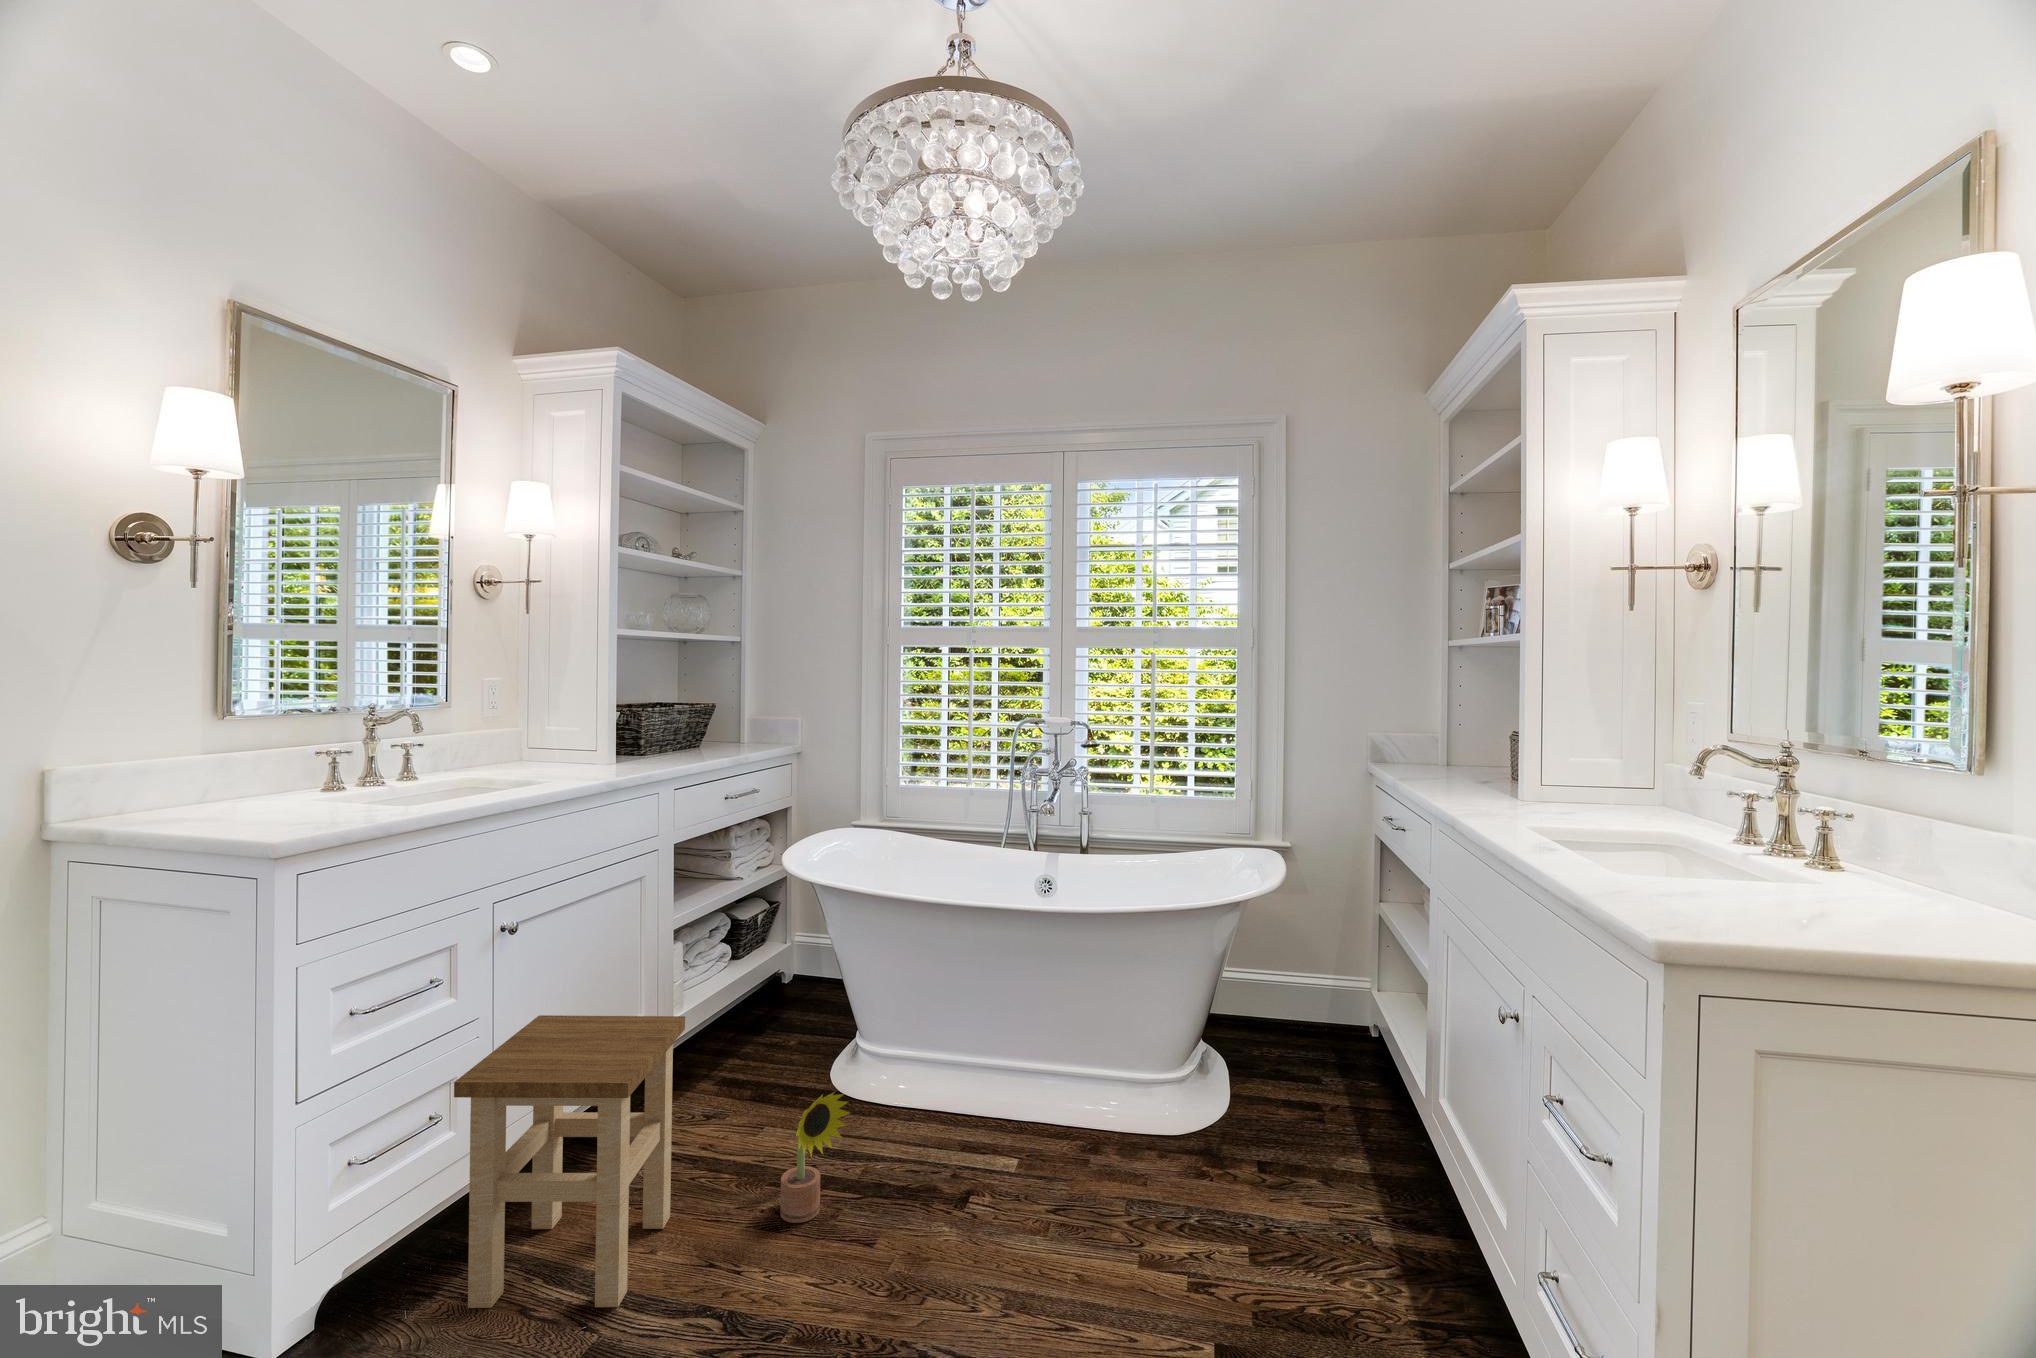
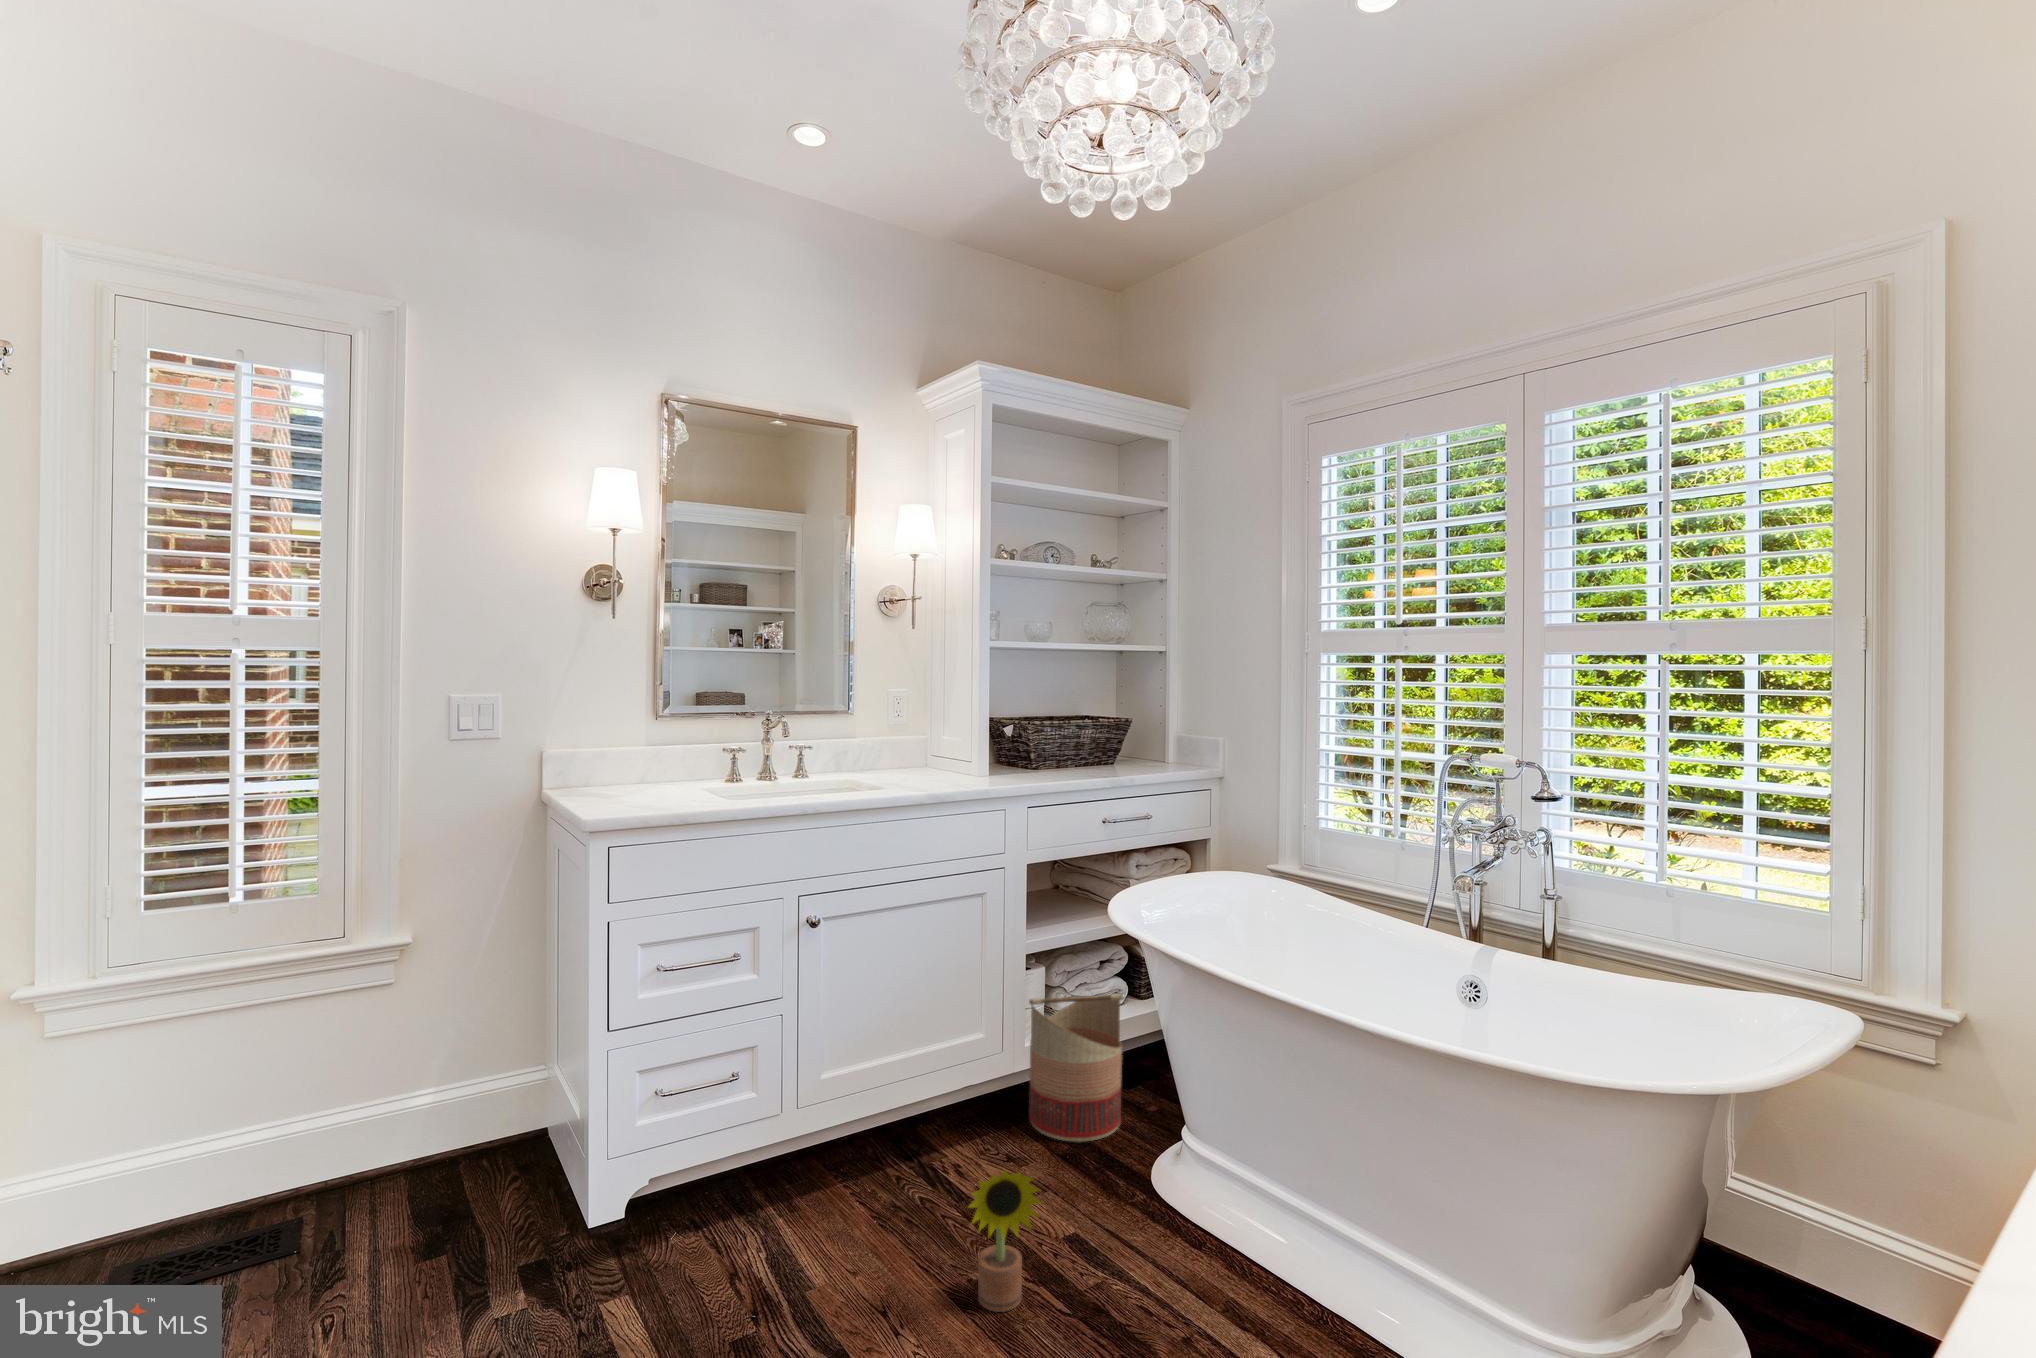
basket: none [692,948,780,1089] -> present [1029,994,1123,1142]
stool: present [454,1015,685,1308] -> none [690,1006,909,1313]

